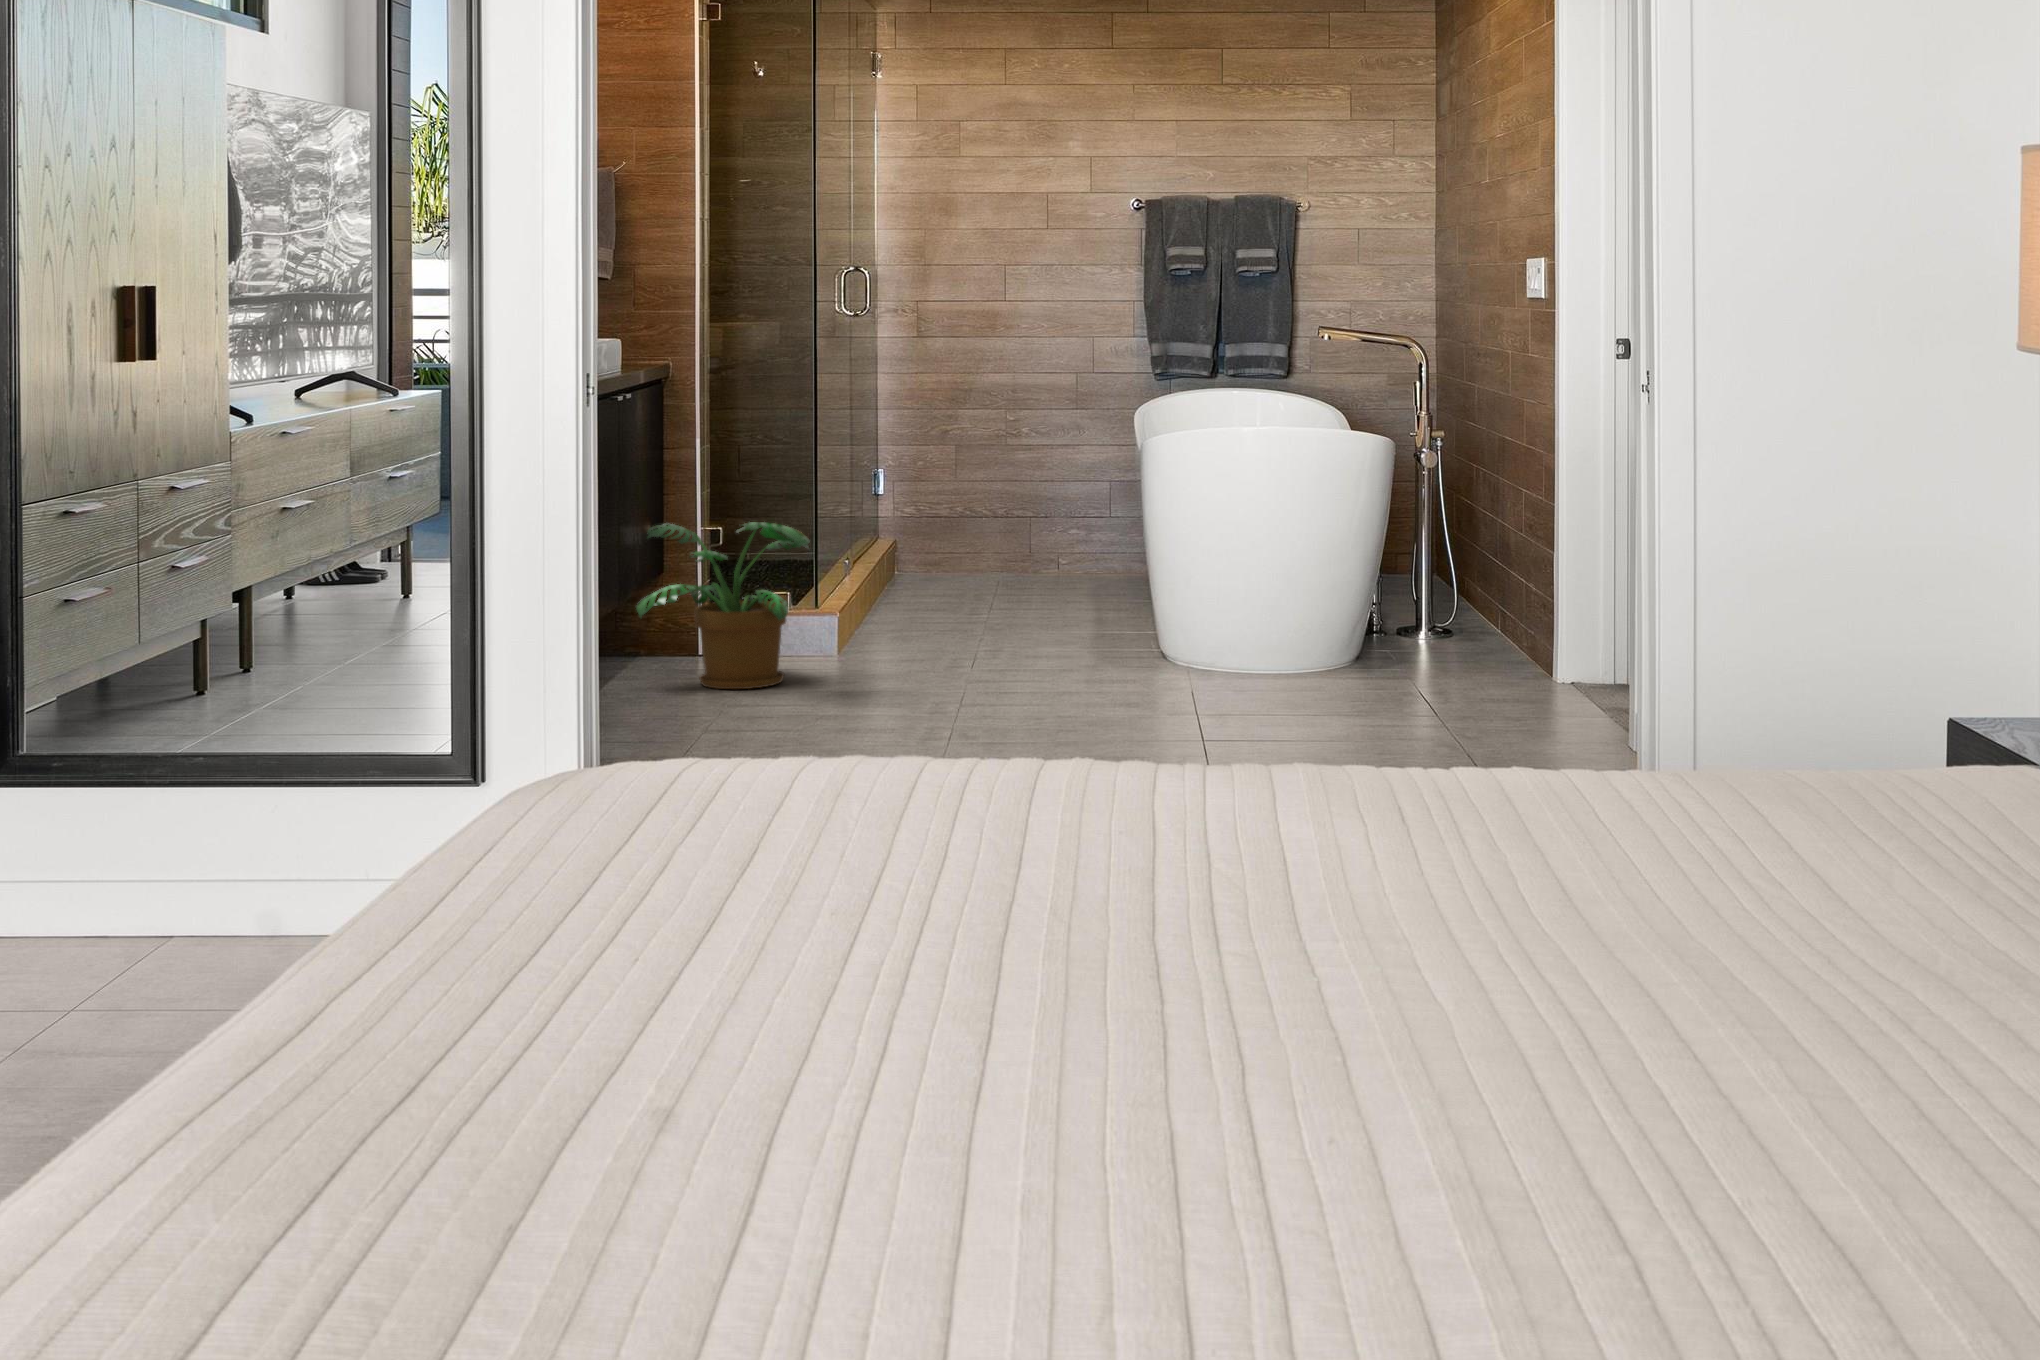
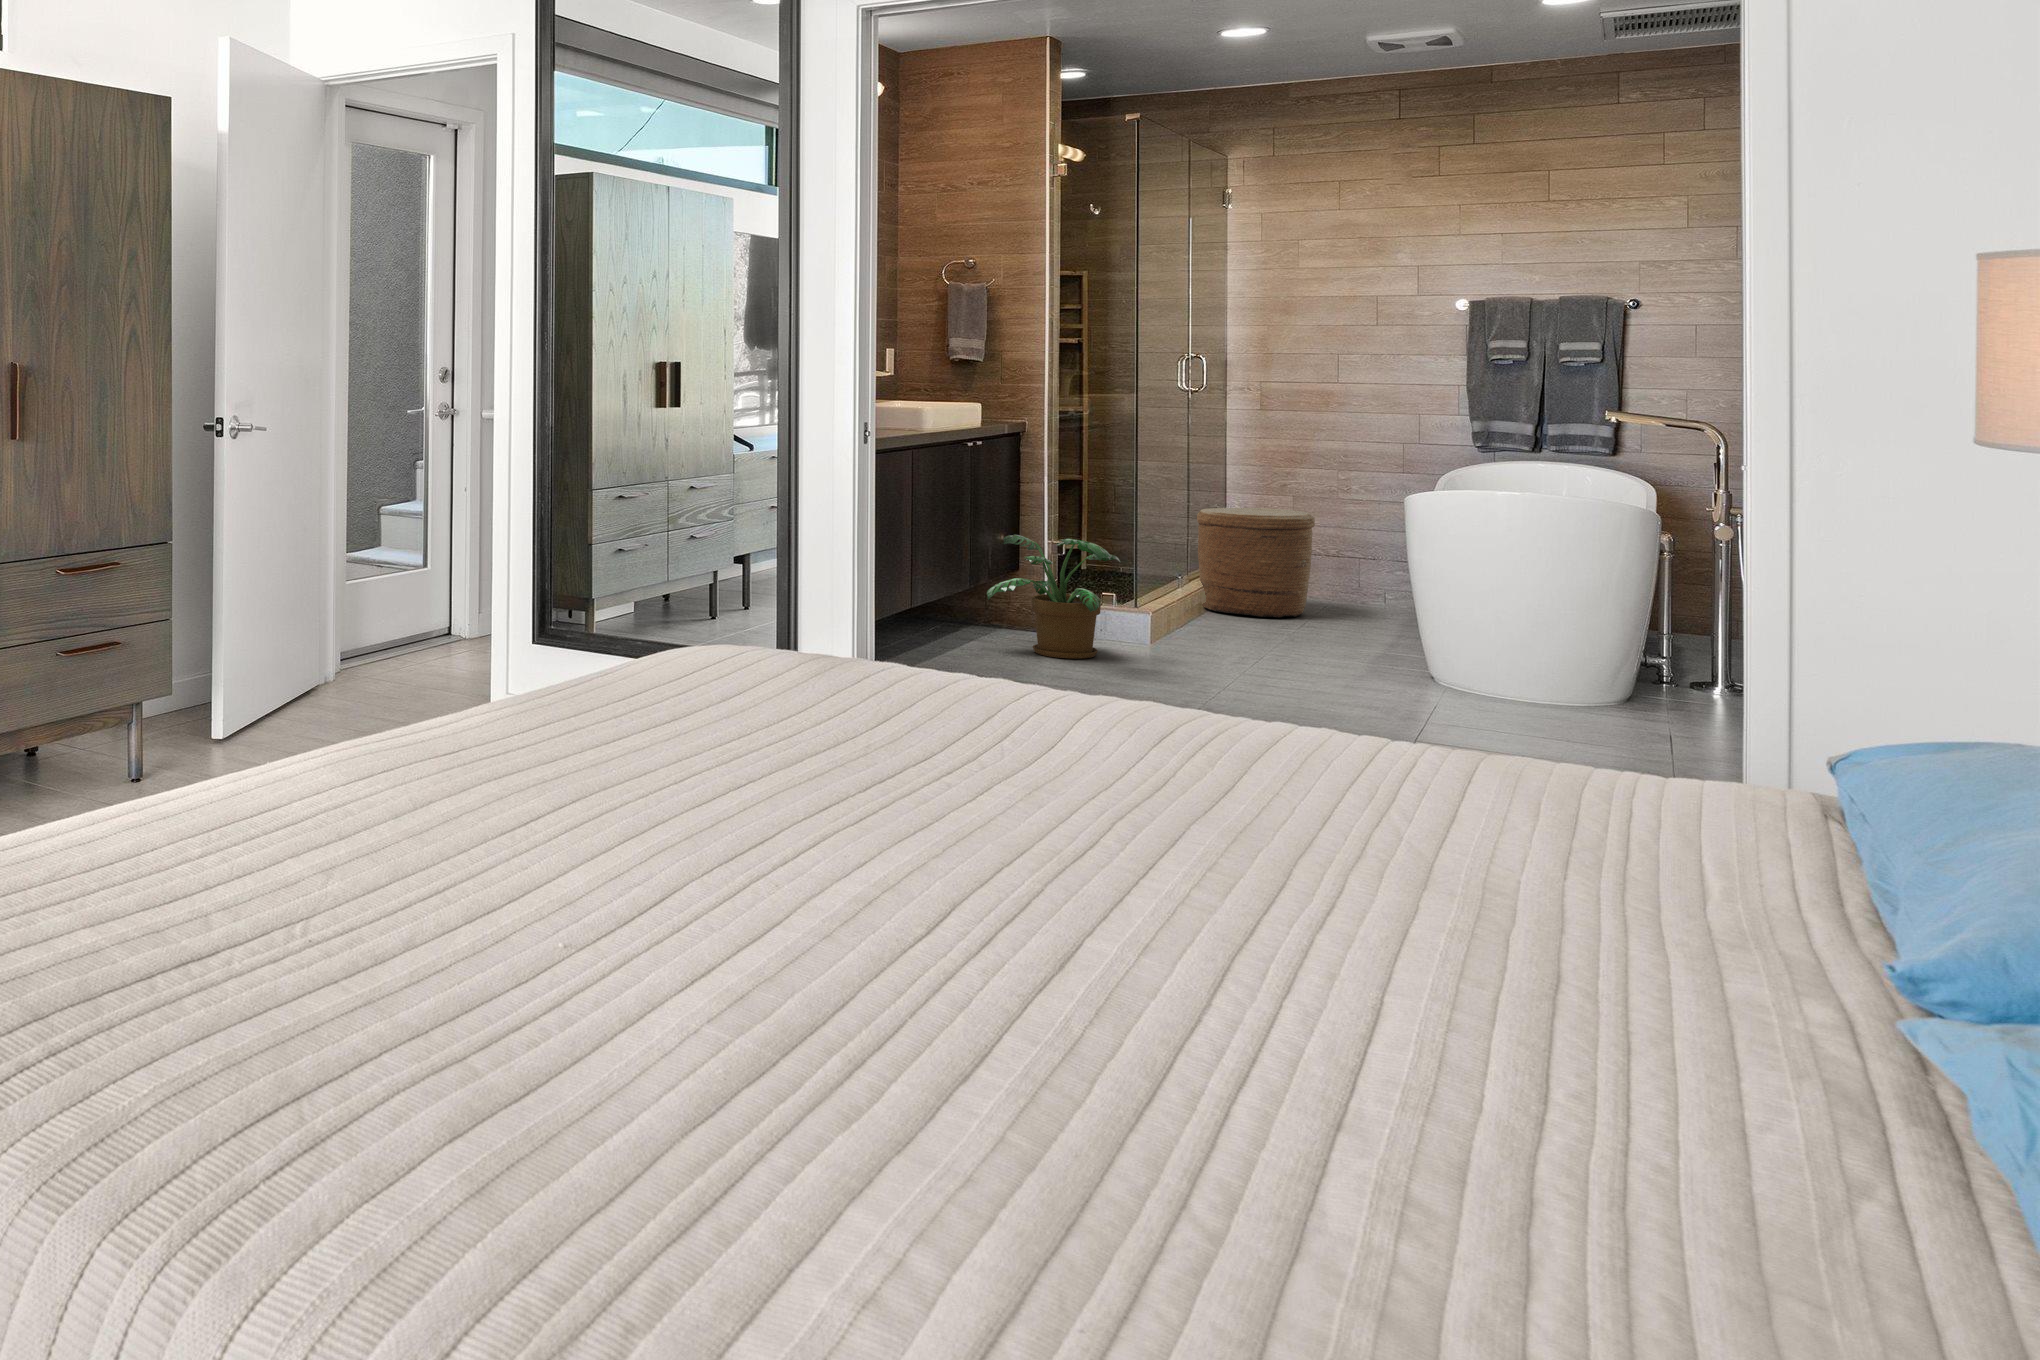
woven basket: none [852,467,991,608] -> present [1197,508,1315,618]

